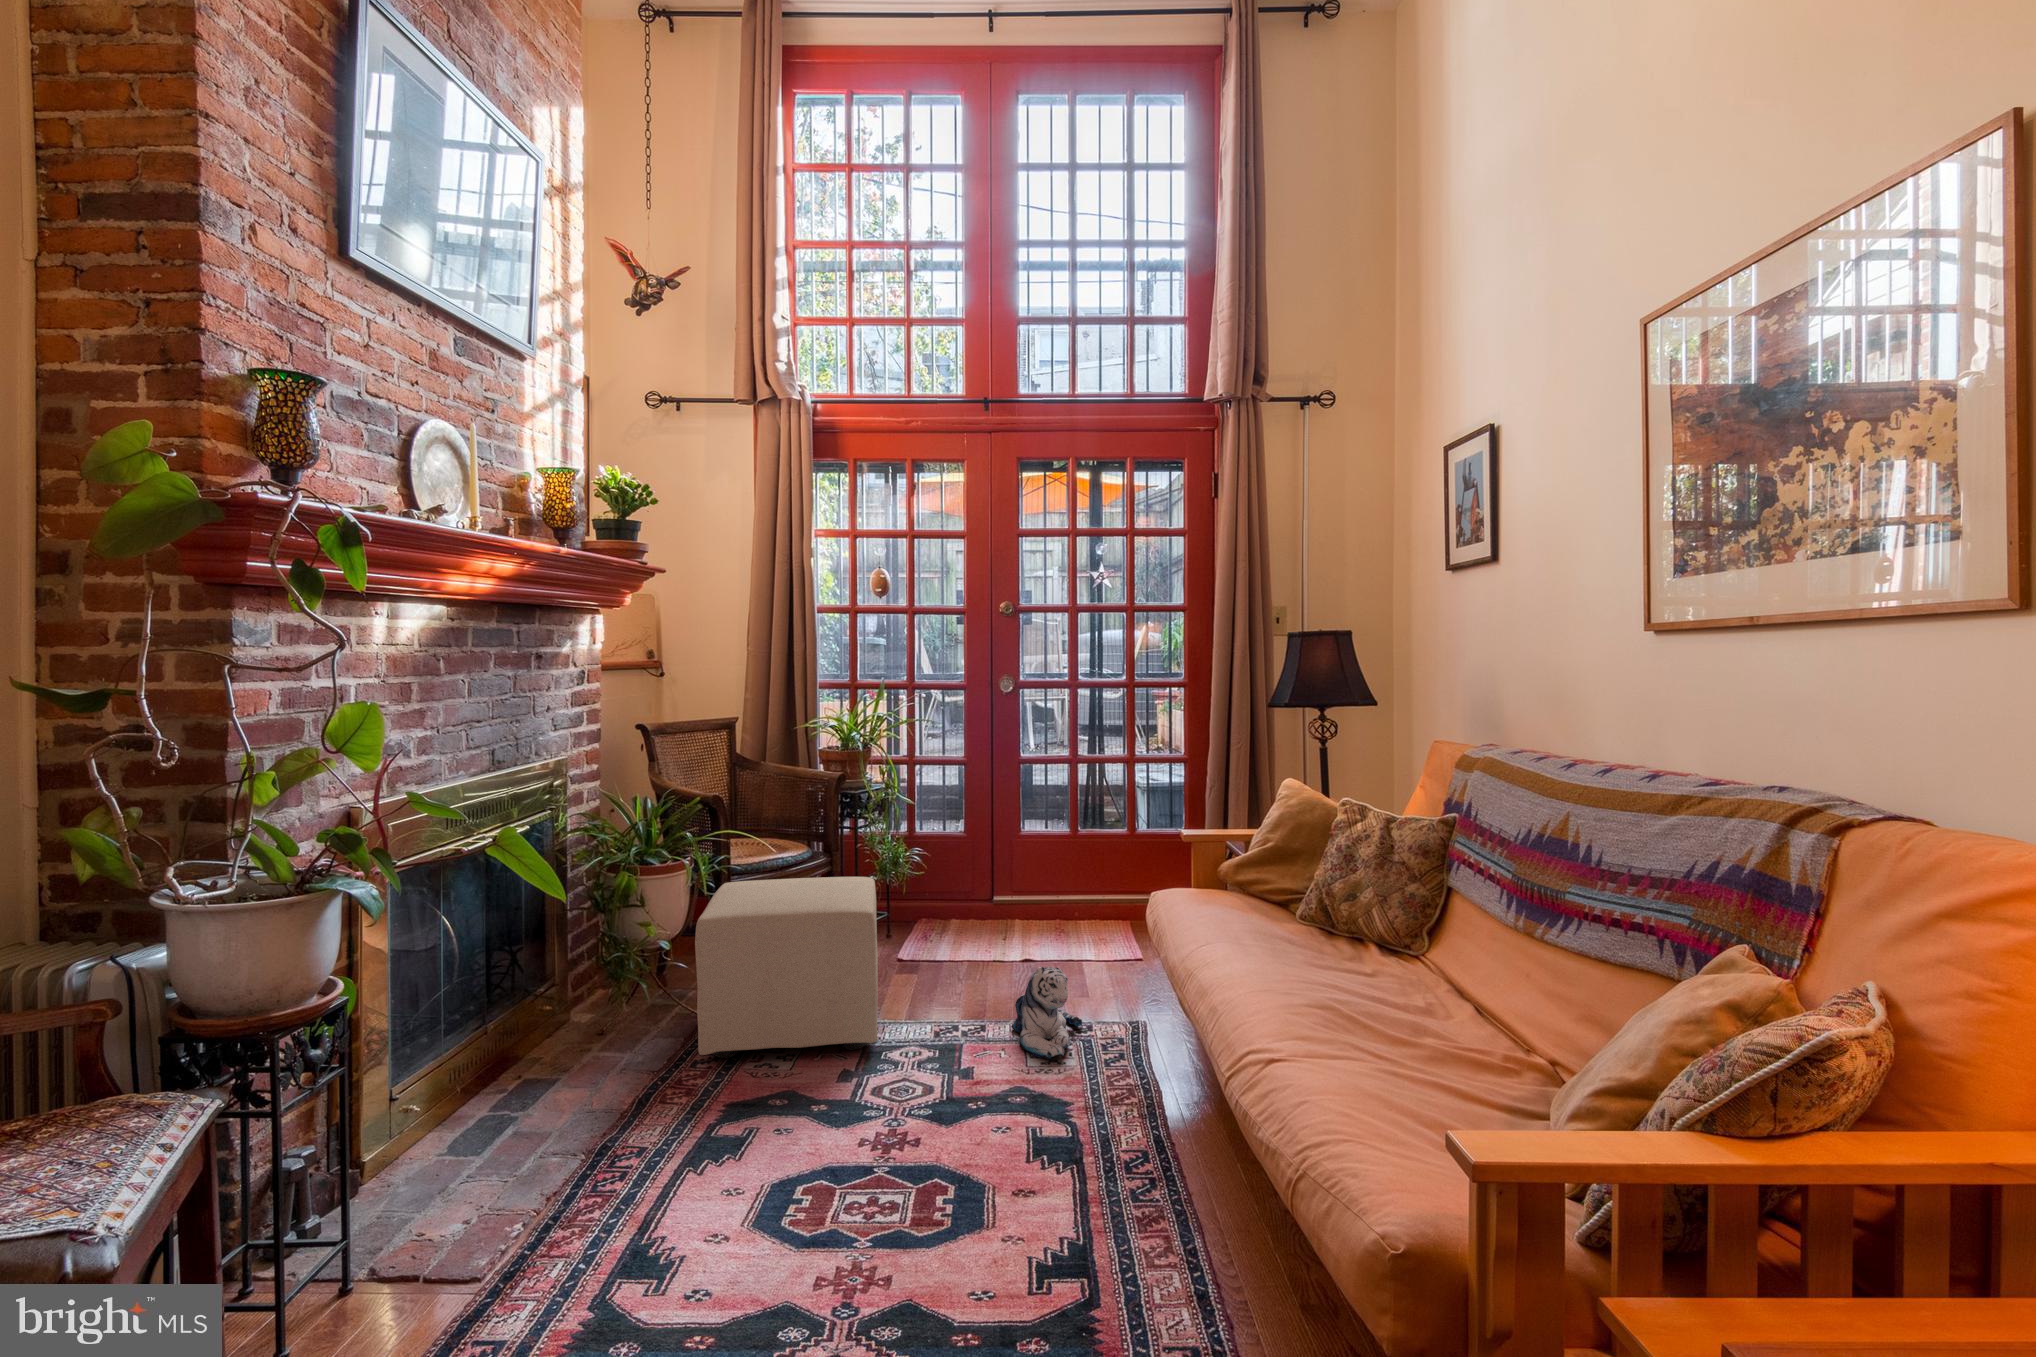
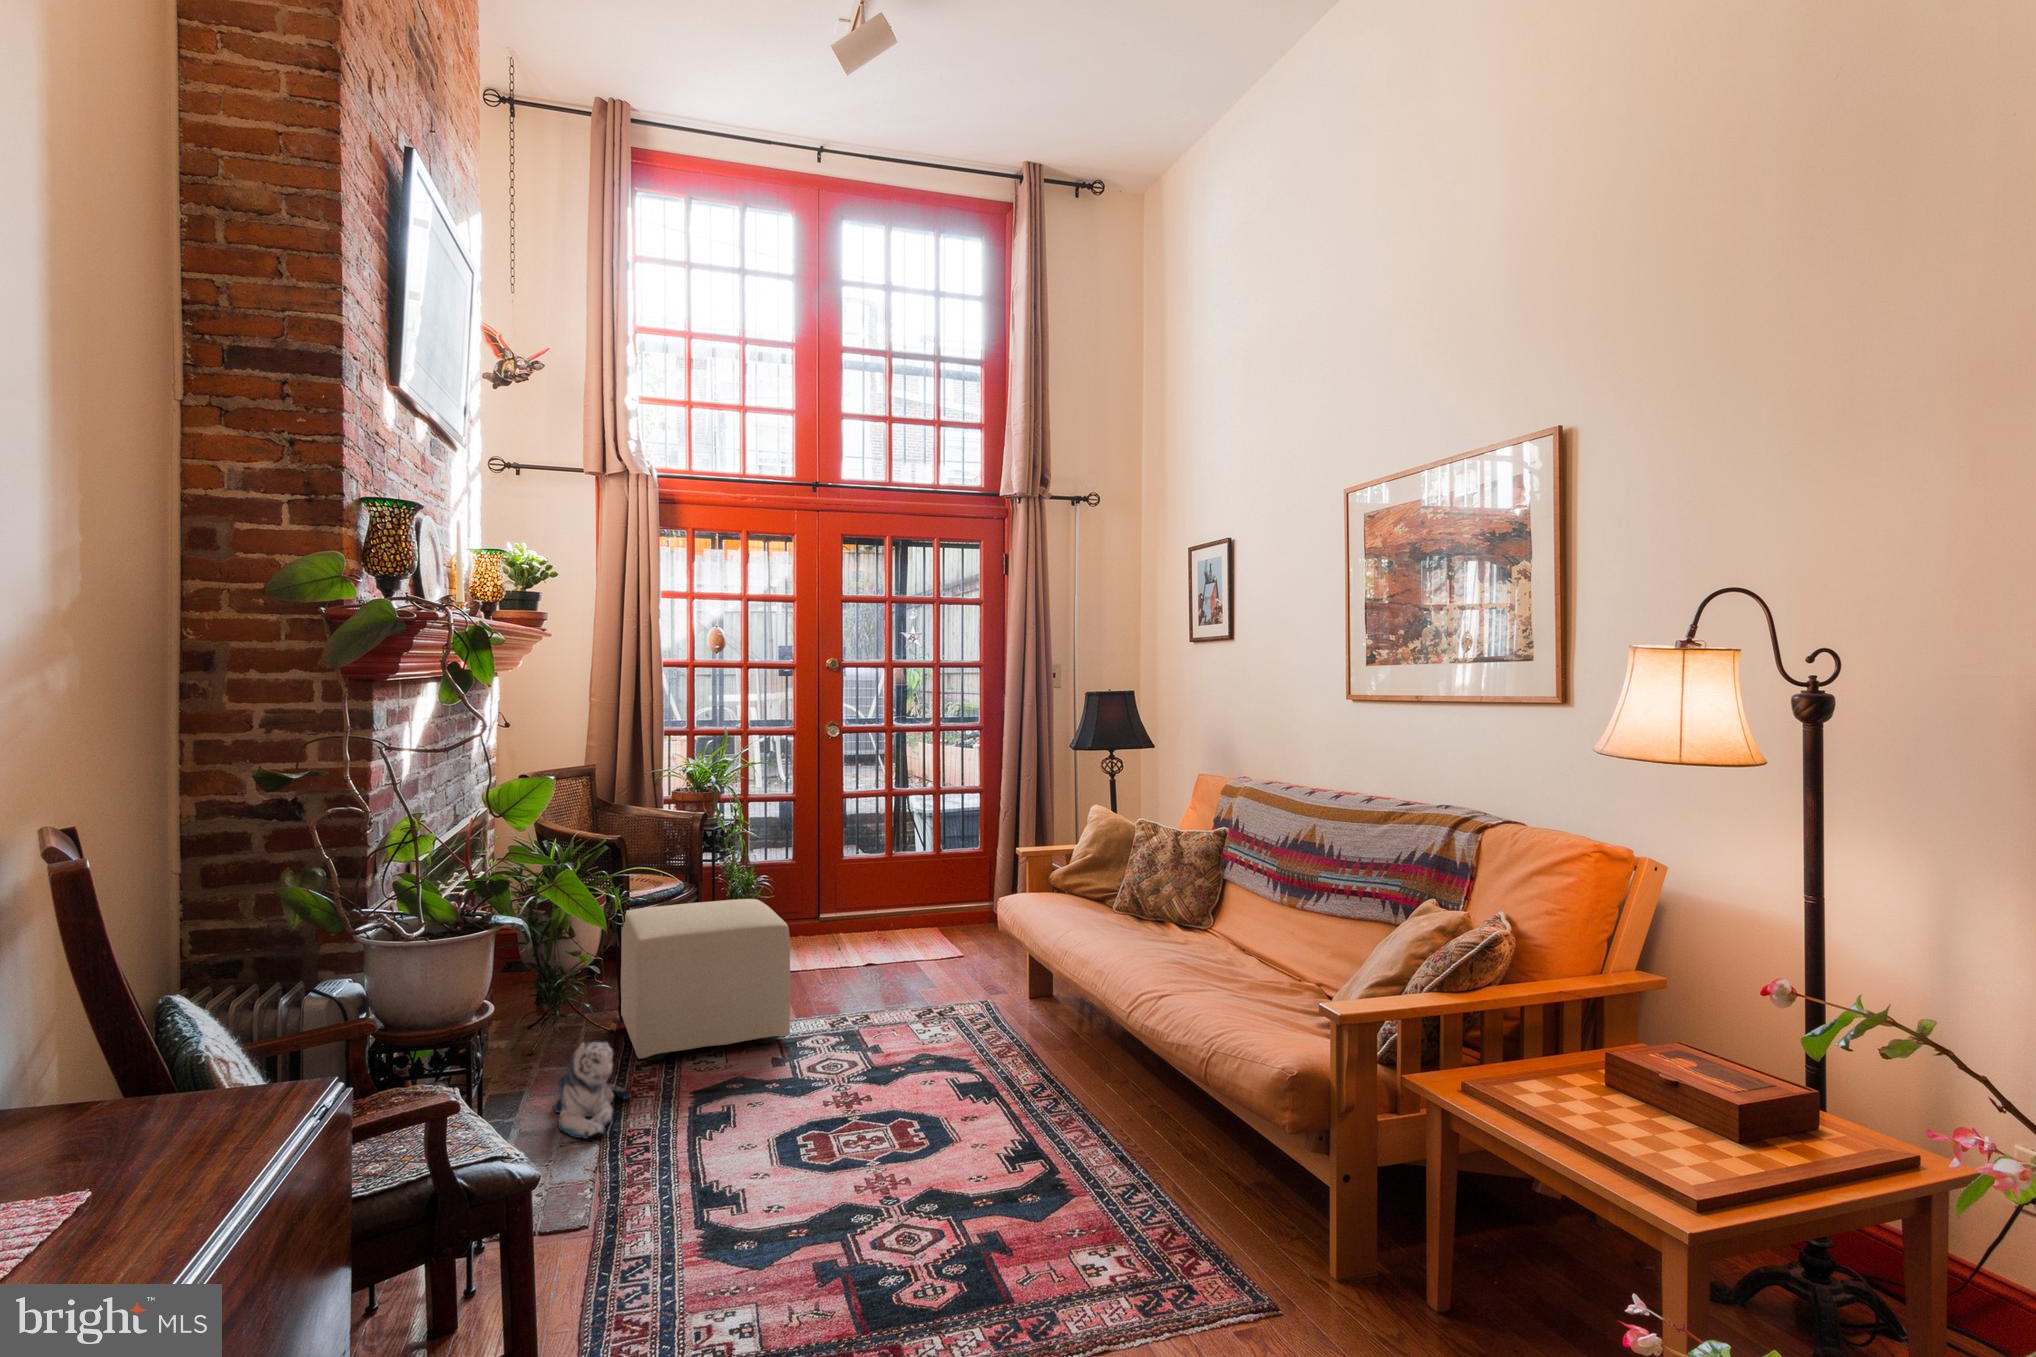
plush toy: present [1011,967,1082,1059] -> present [553,1042,631,1139]

